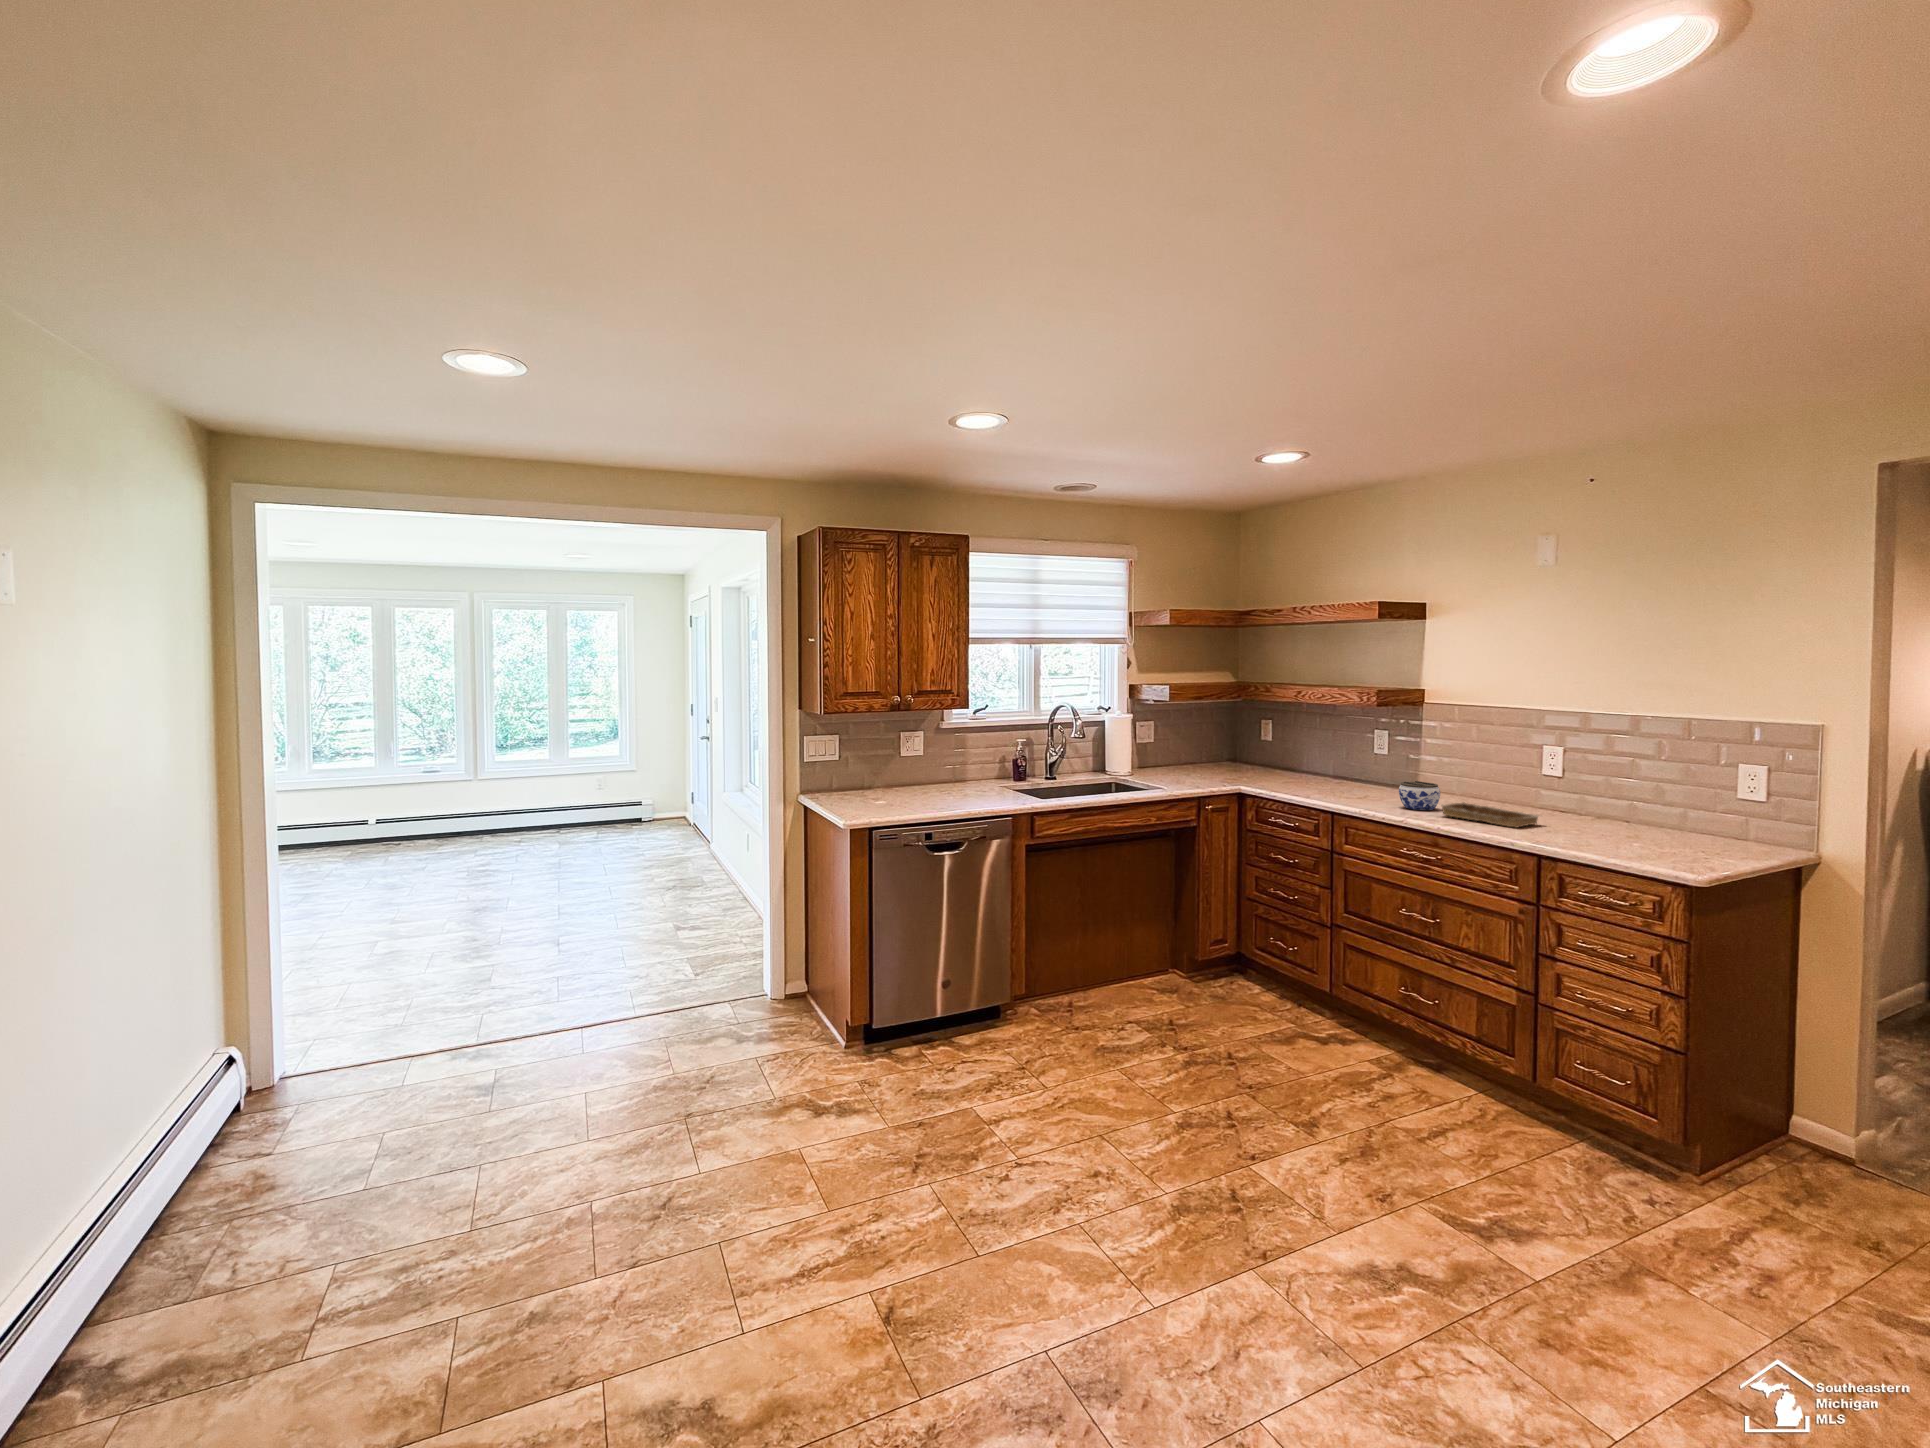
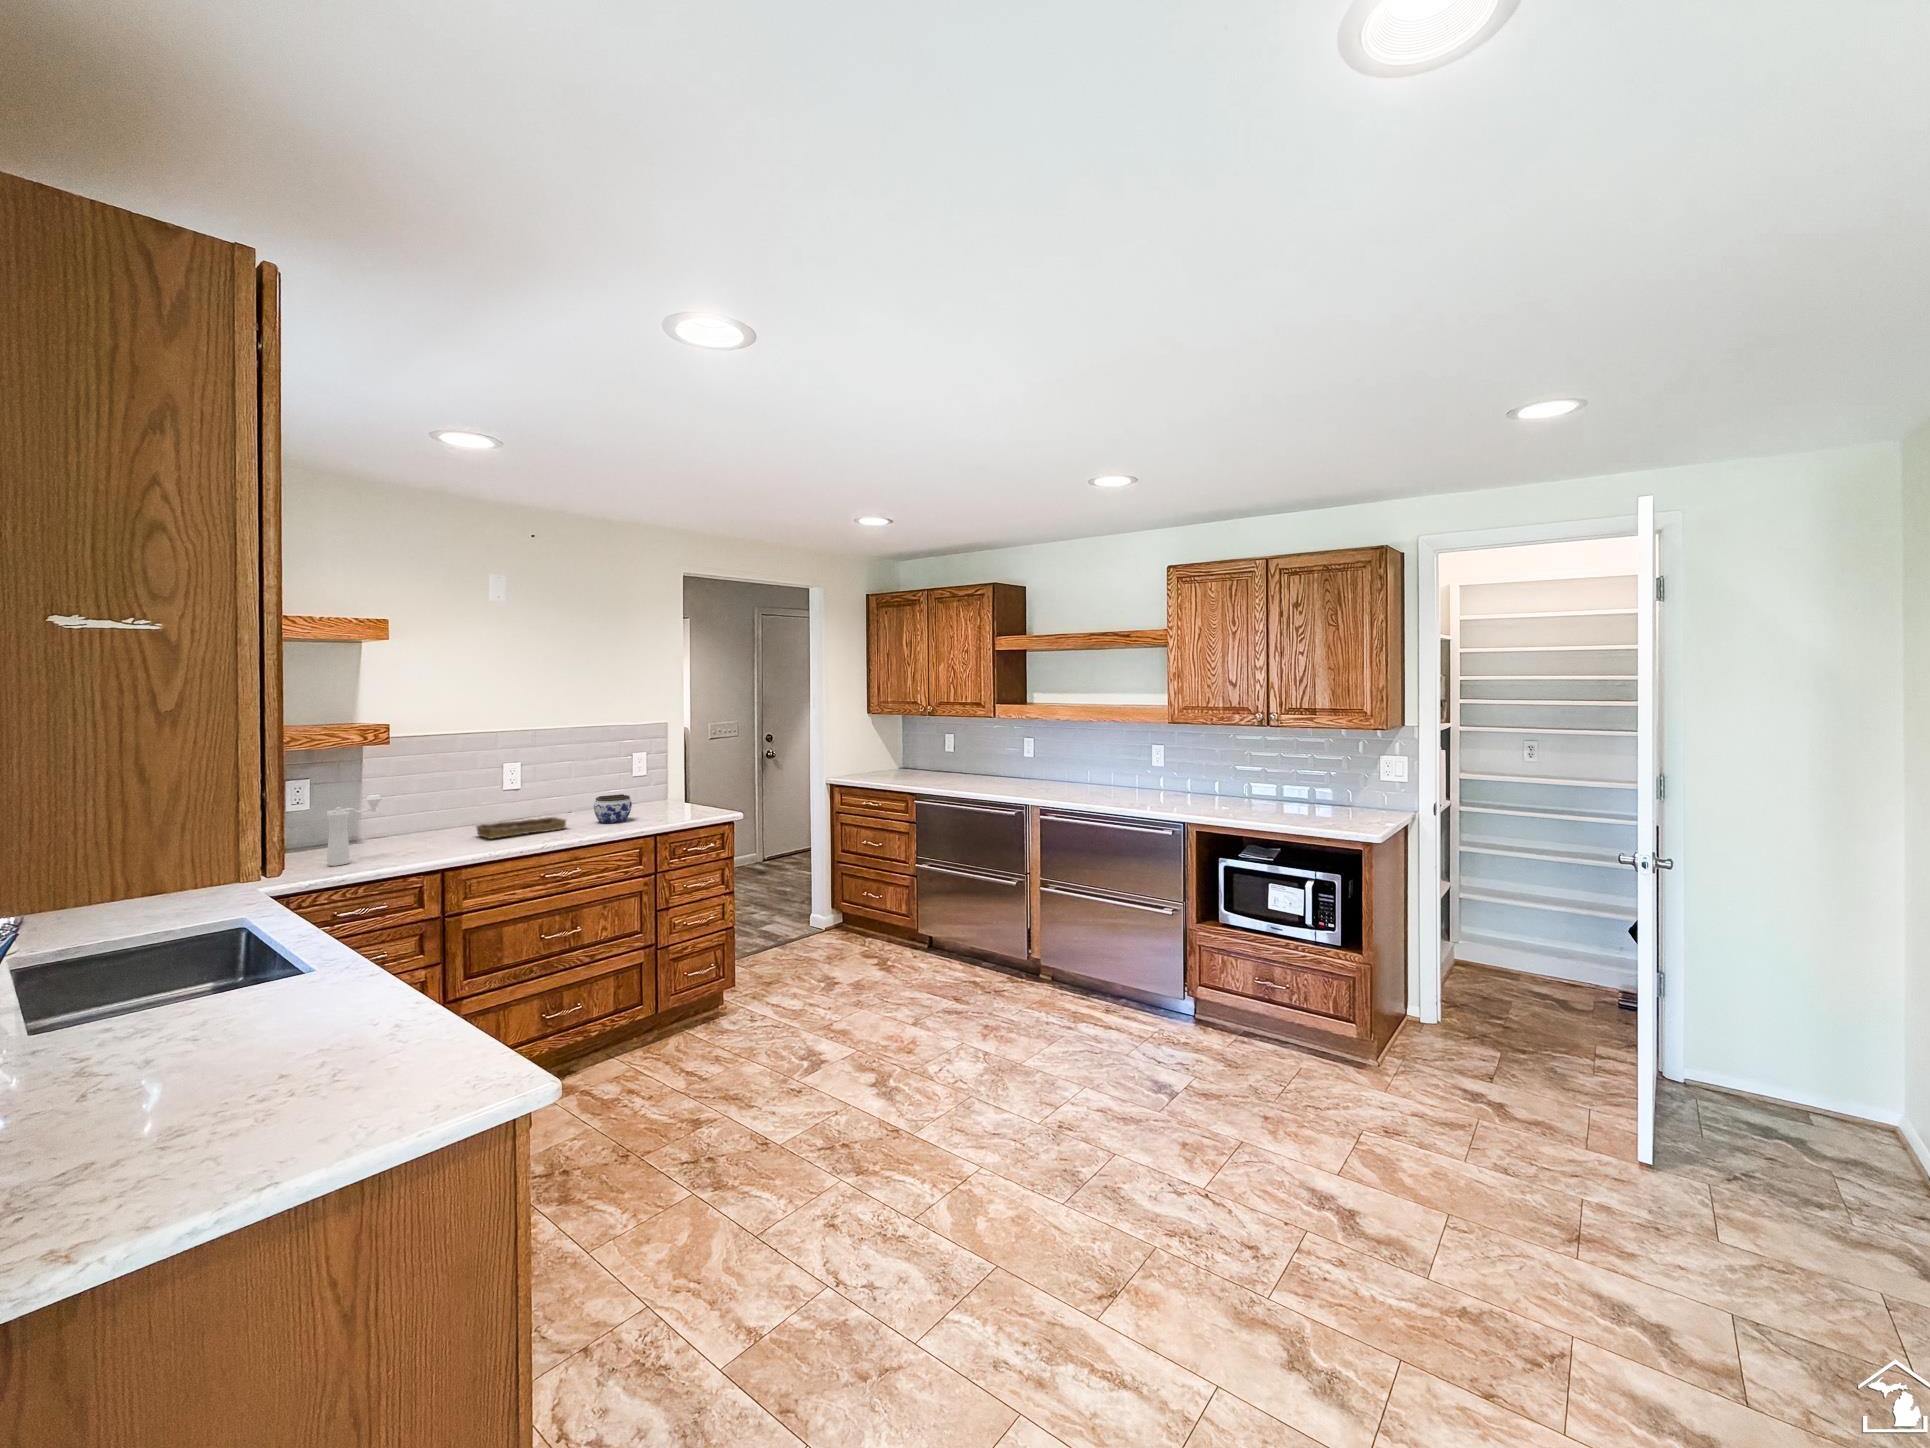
pepper mill: none [1328,754,1370,802] -> present [327,795,382,866]
jar: present [1399,781,1440,810] -> present [594,794,632,823]

